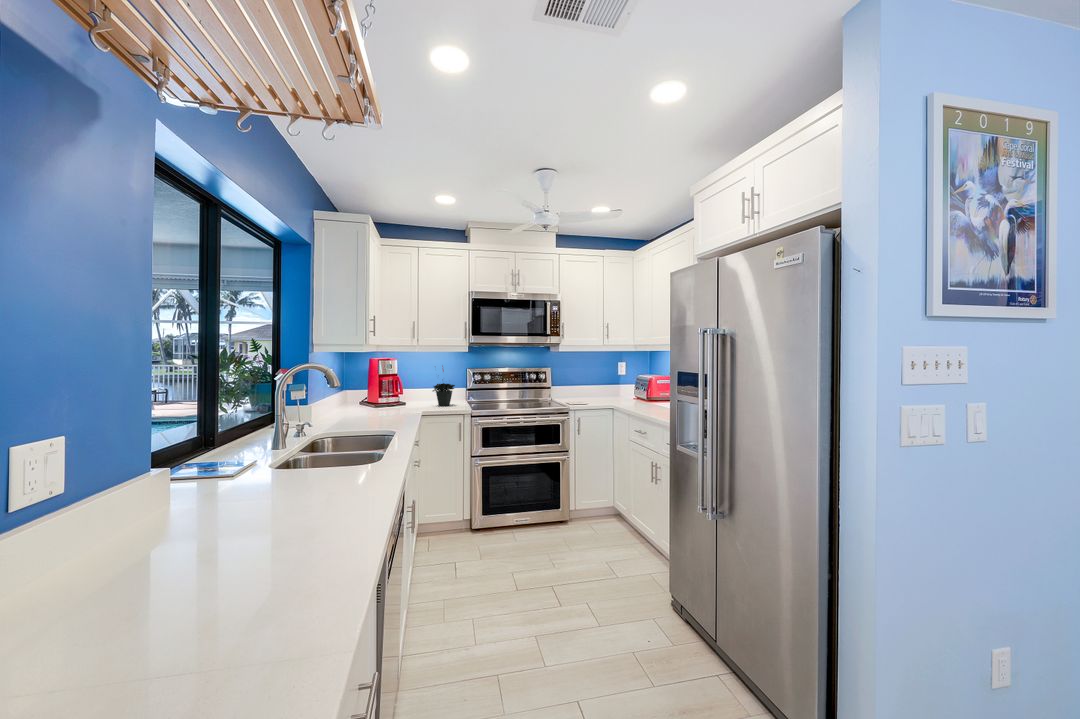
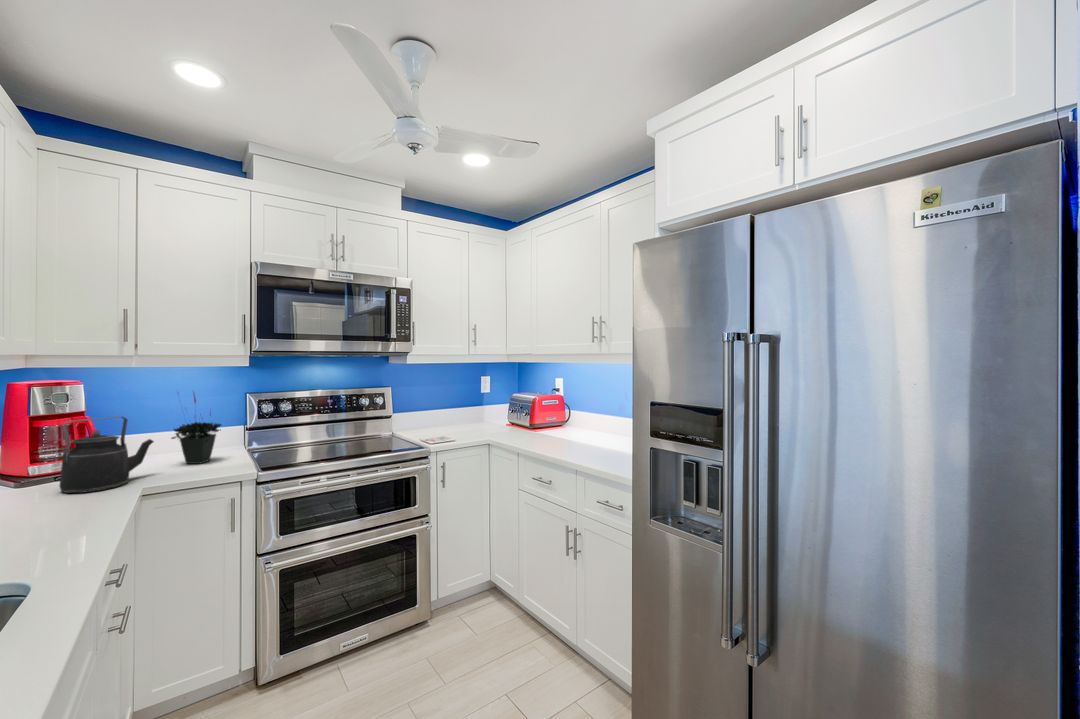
kettle: none [391,376,426,412] -> present [60,416,154,493]

